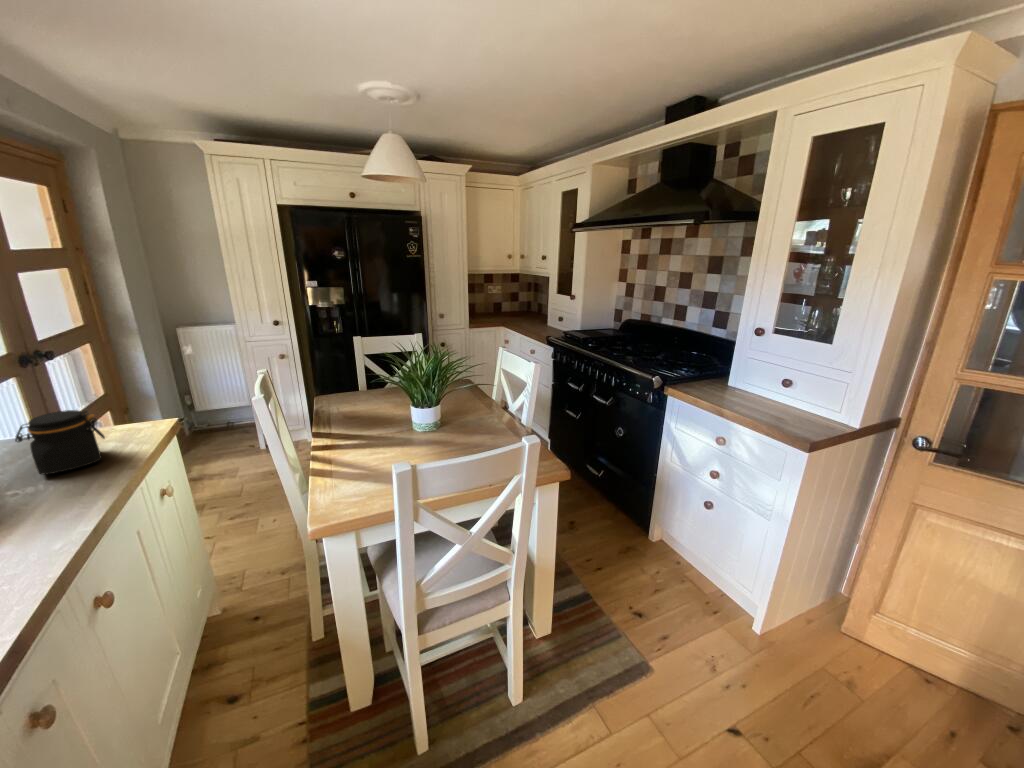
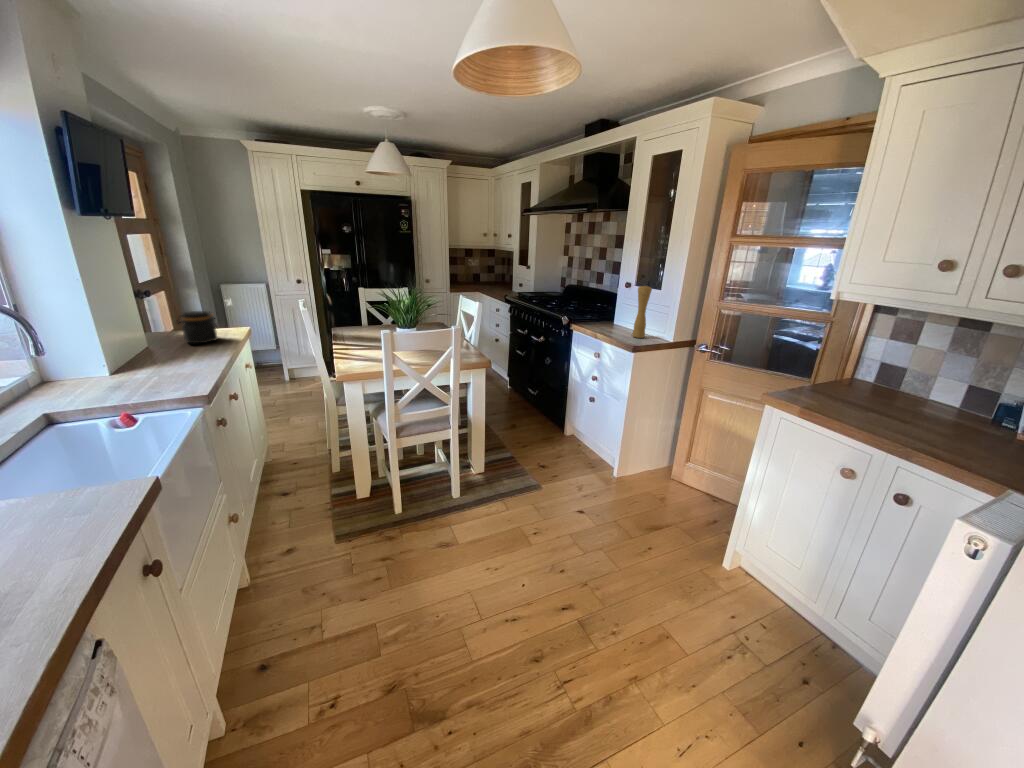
pepper mill: none [788,340,830,423] -> present [632,285,652,338]

